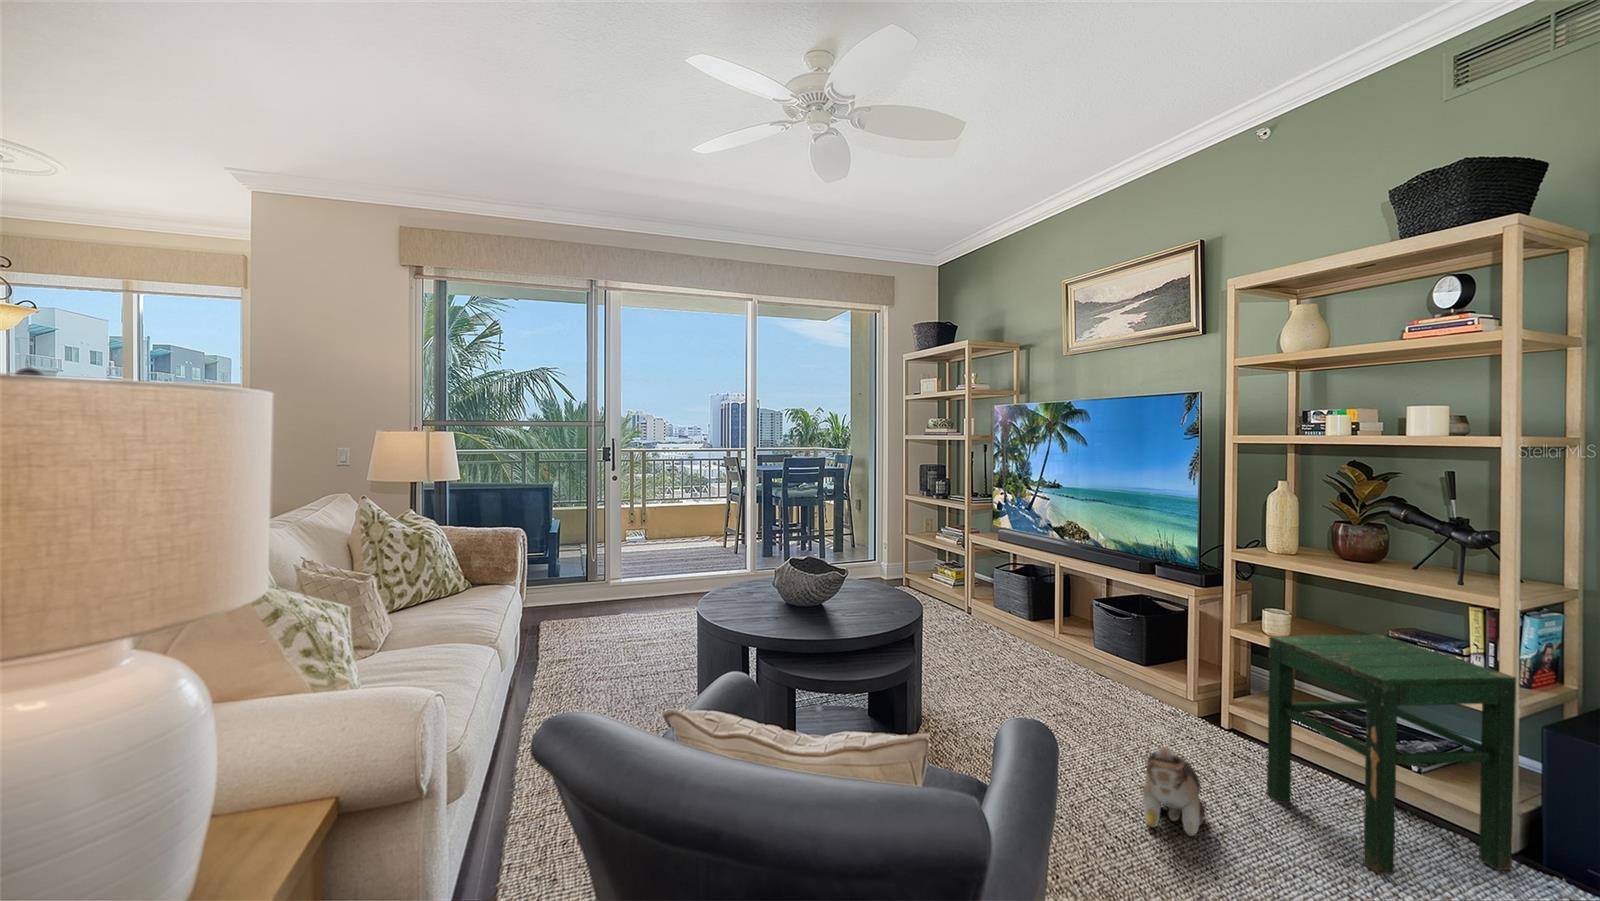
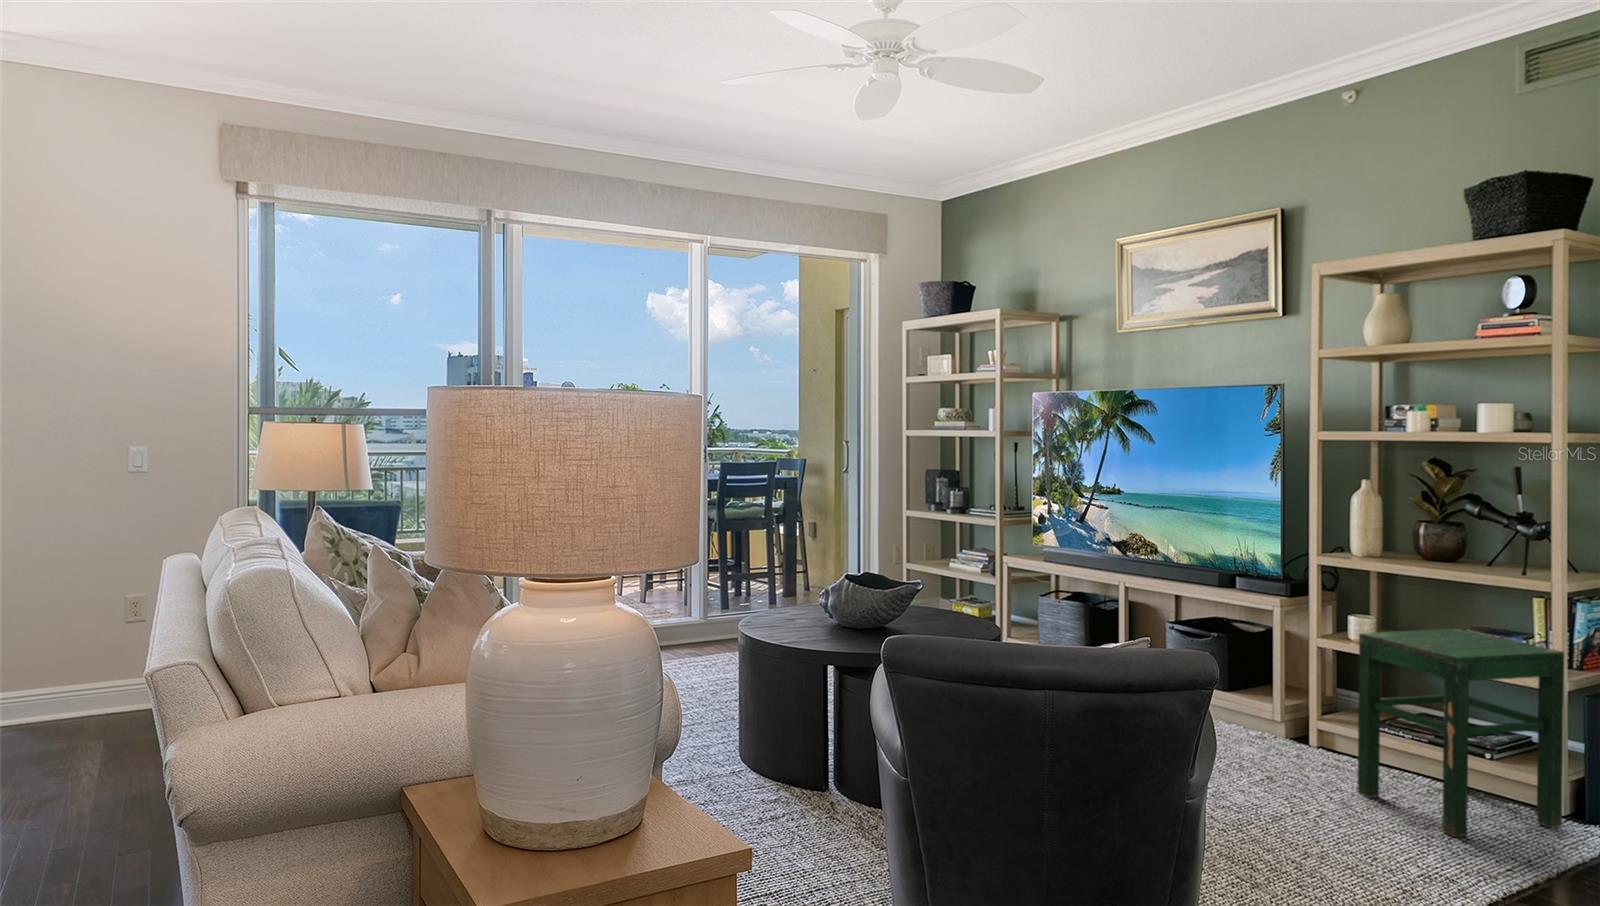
plush toy: present [1143,747,1205,836] -> none [1247,738,1304,822]

